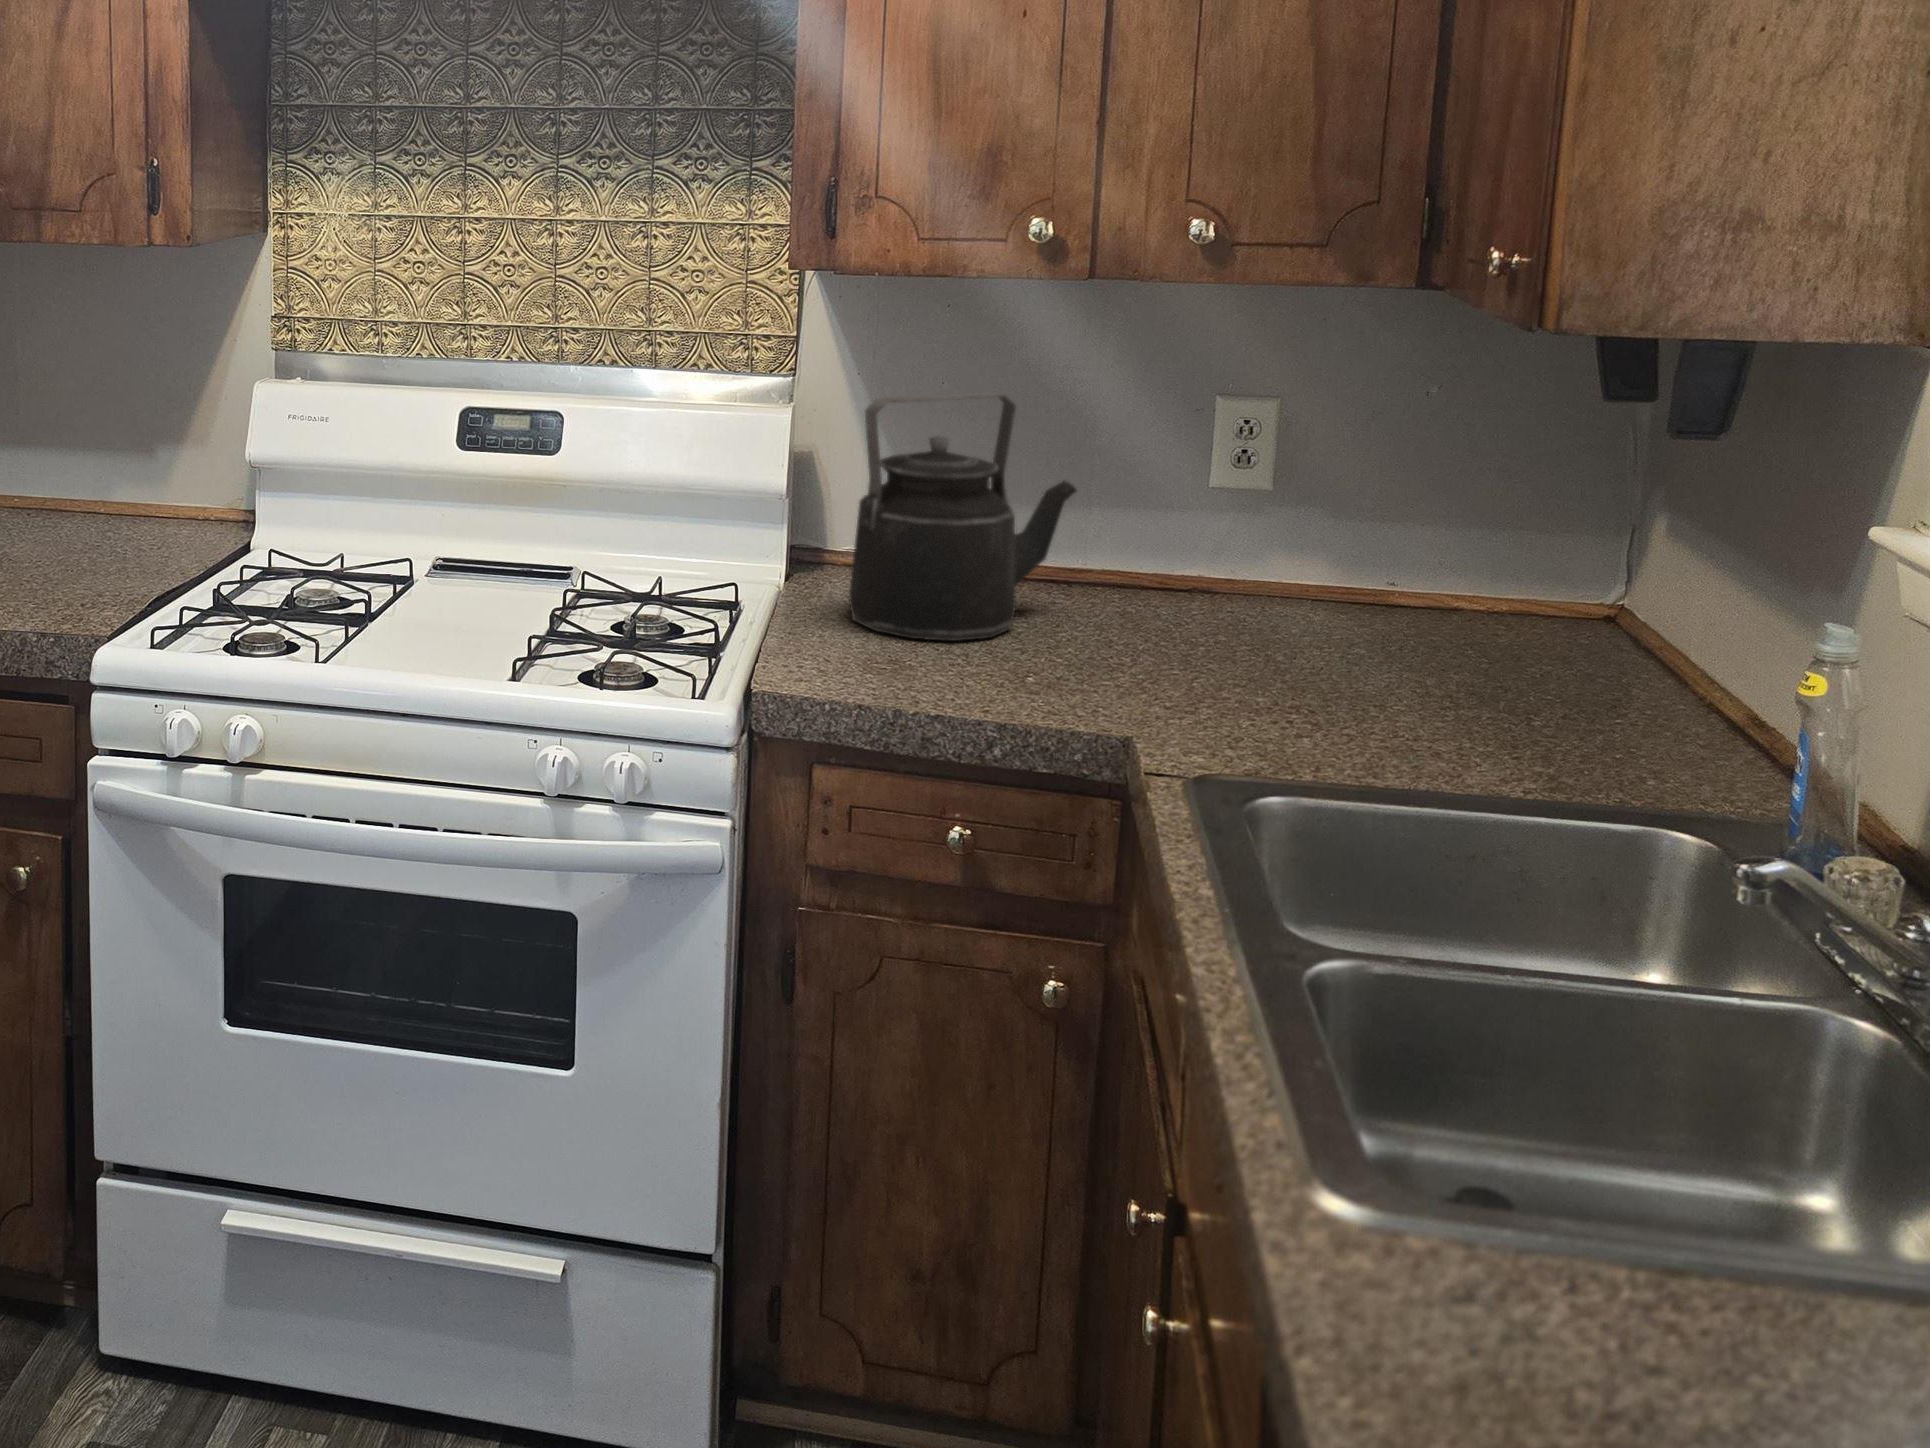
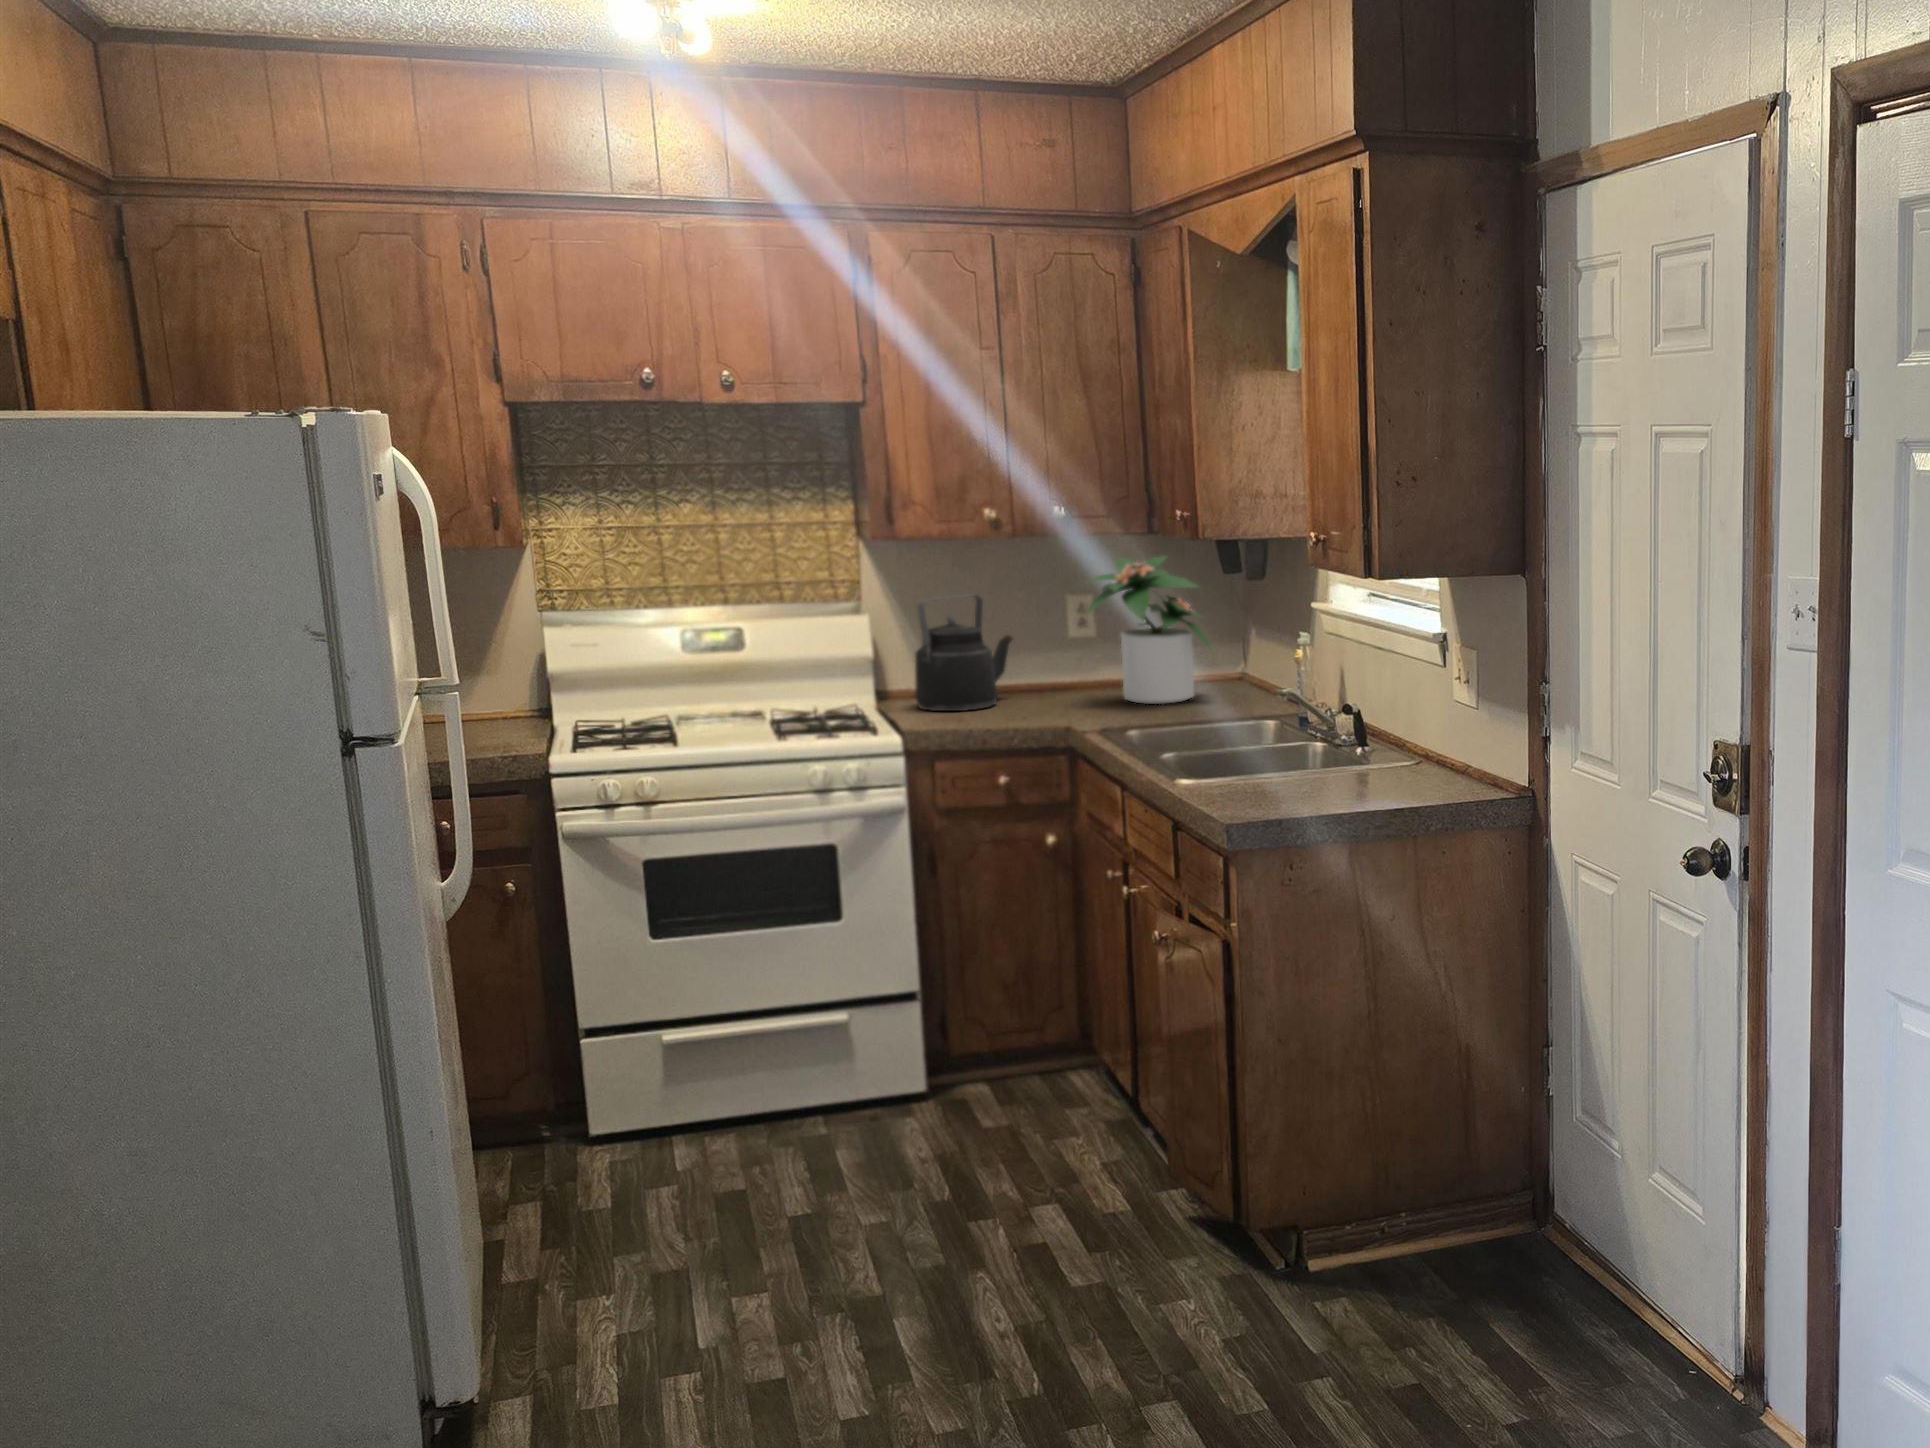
potted plant: none [1223,339,1554,698] -> present [1086,556,1210,704]

